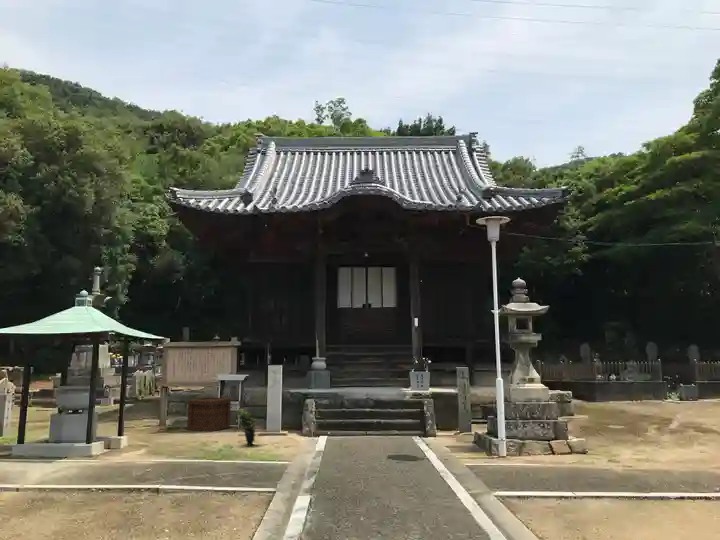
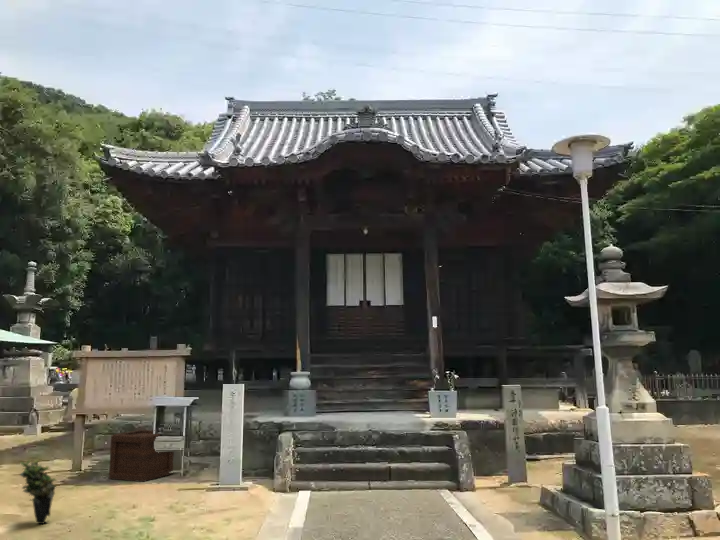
potted plant: present [237,409,256,446] -> present [21,460,56,524]

